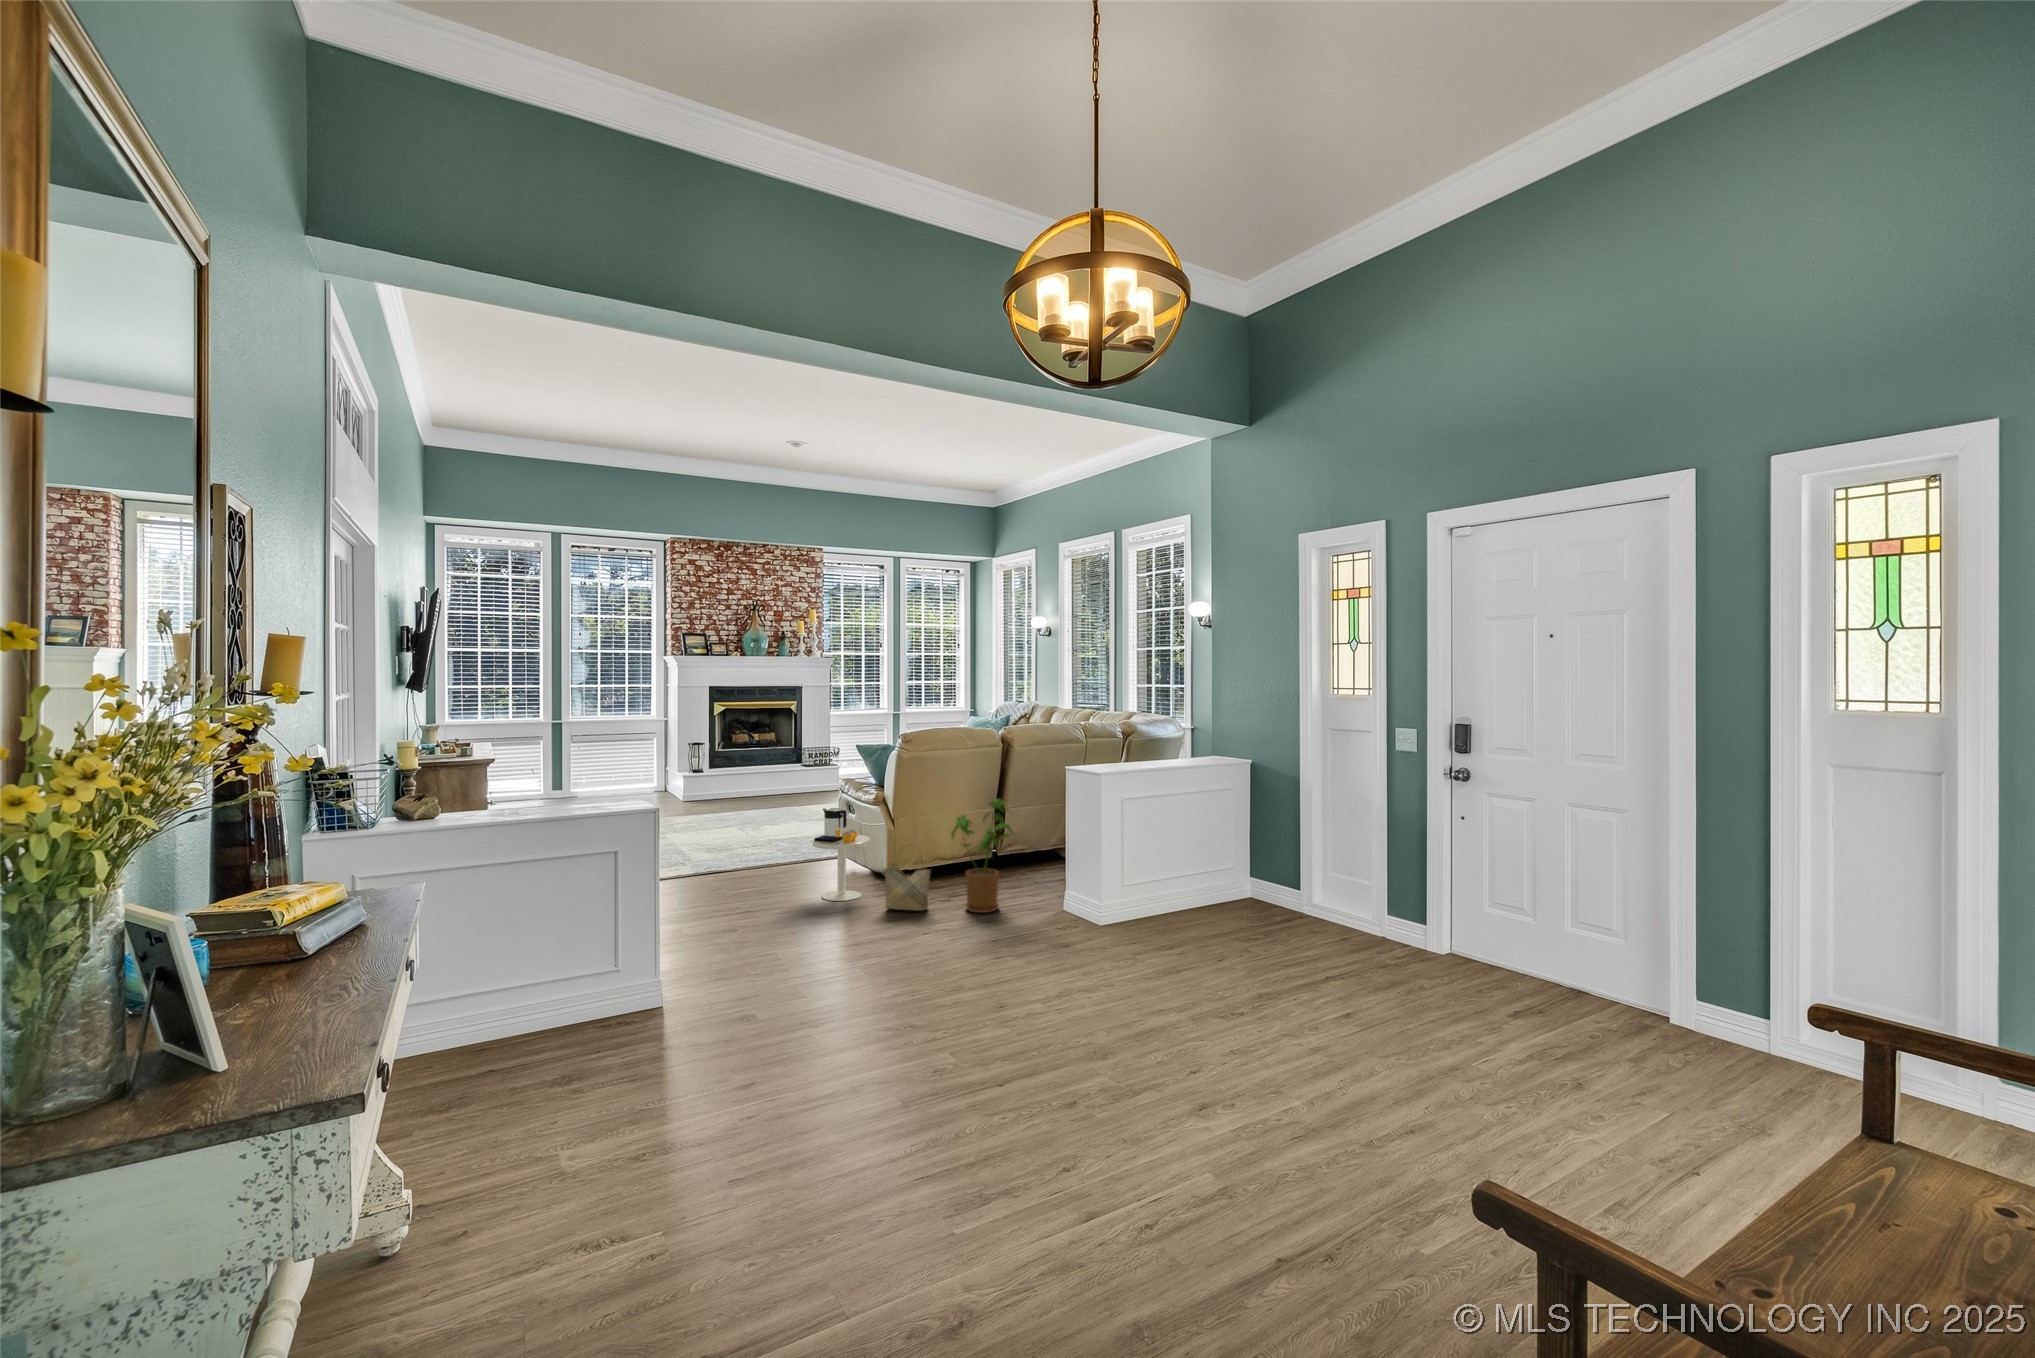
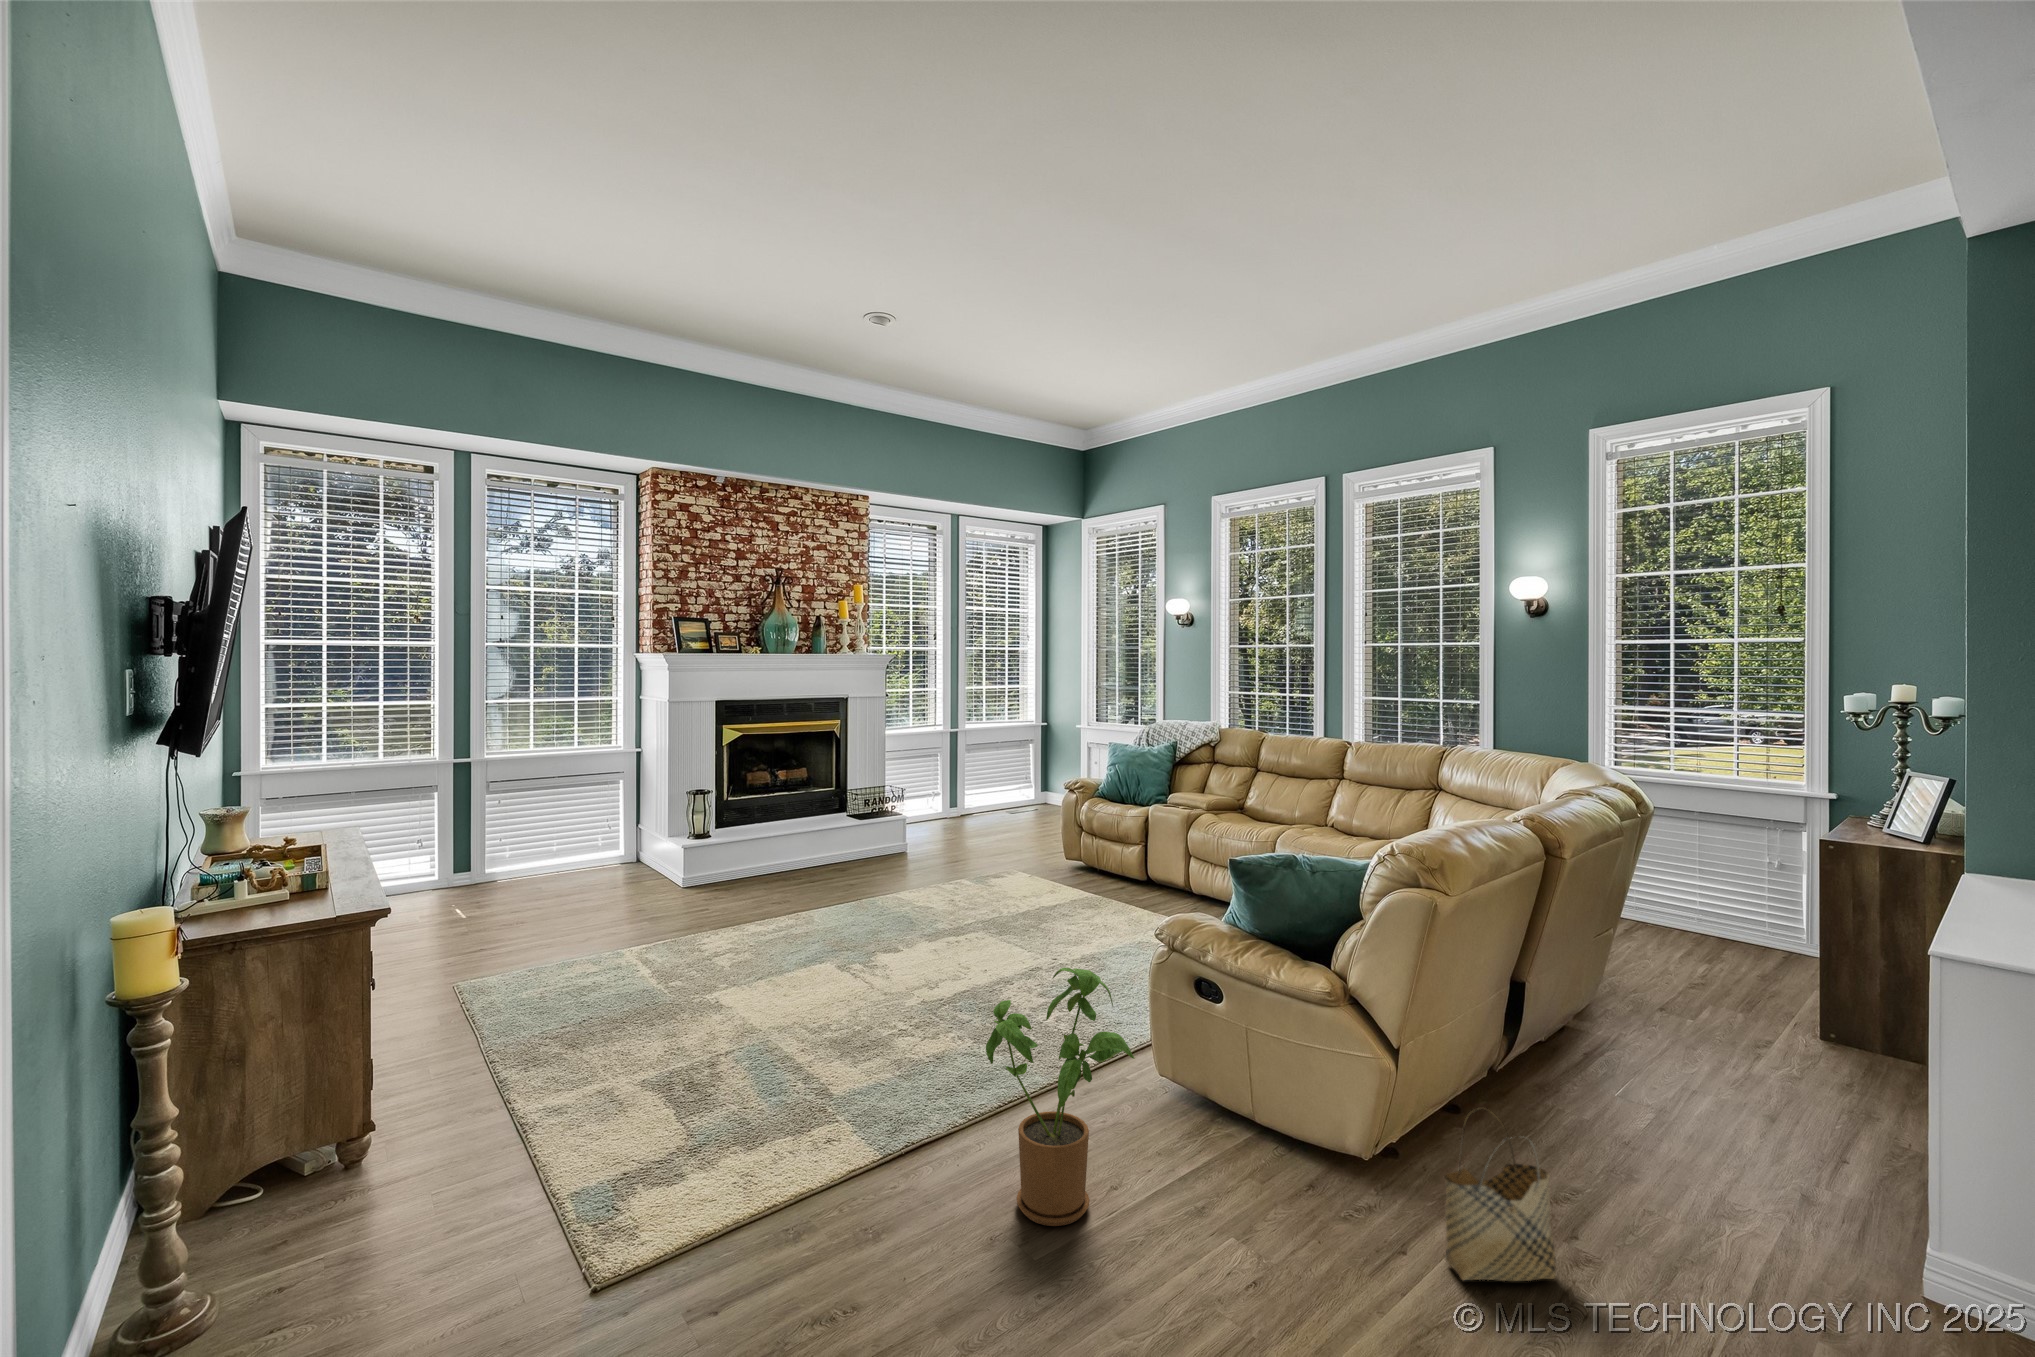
house plant: present [951,799,1013,913] -> present [986,968,1135,1226]
side table: present [813,808,870,901] -> none [1208,1005,1341,1237]

